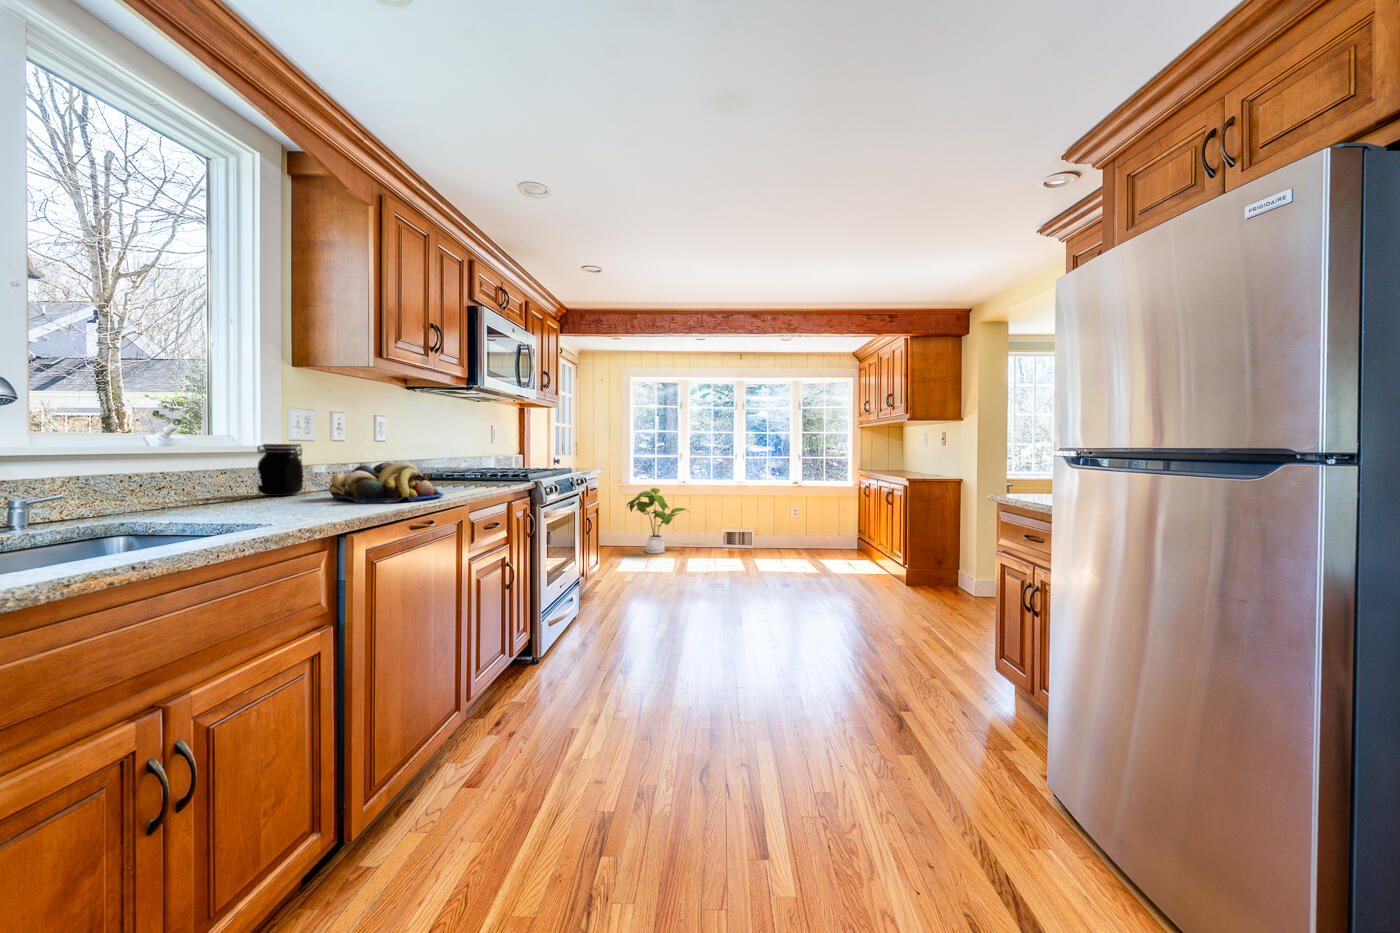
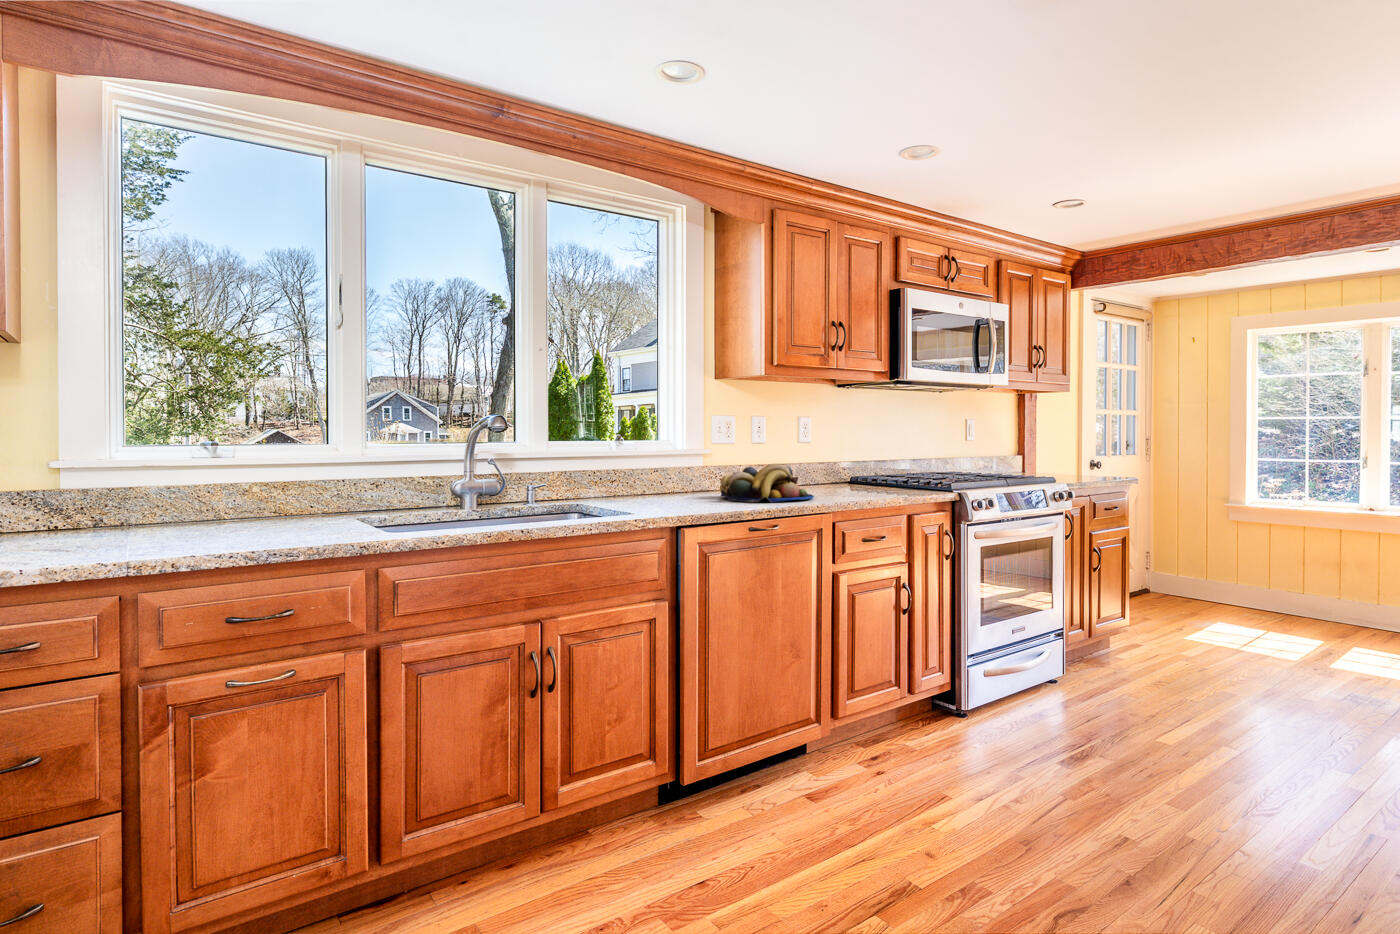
jar: present [257,444,303,496] -> none [682,448,716,493]
house plant: present [627,488,689,554] -> none [1224,510,1365,624]

